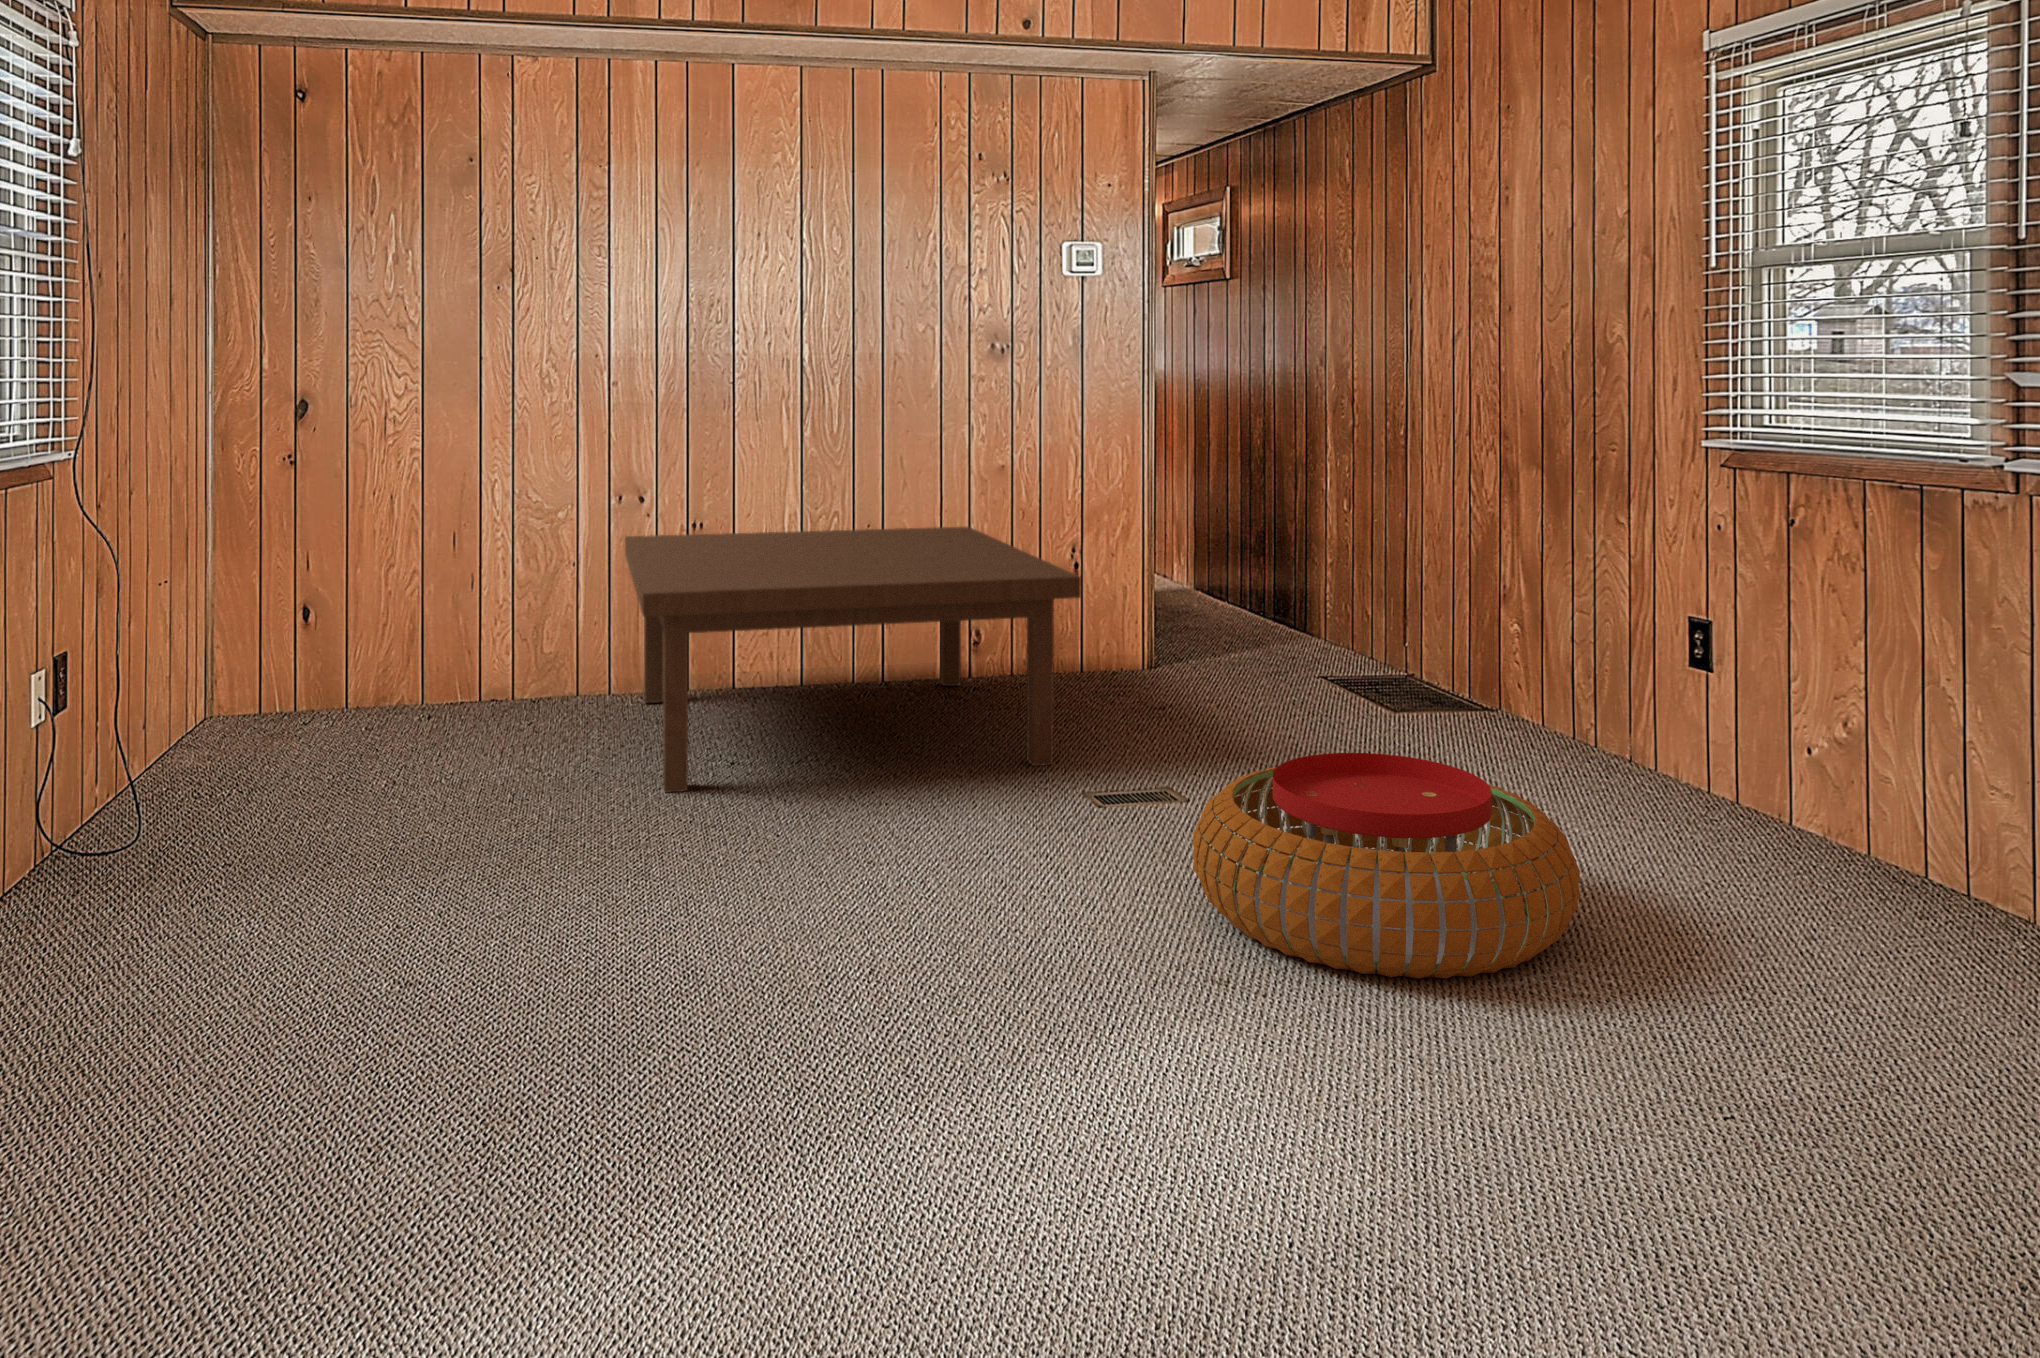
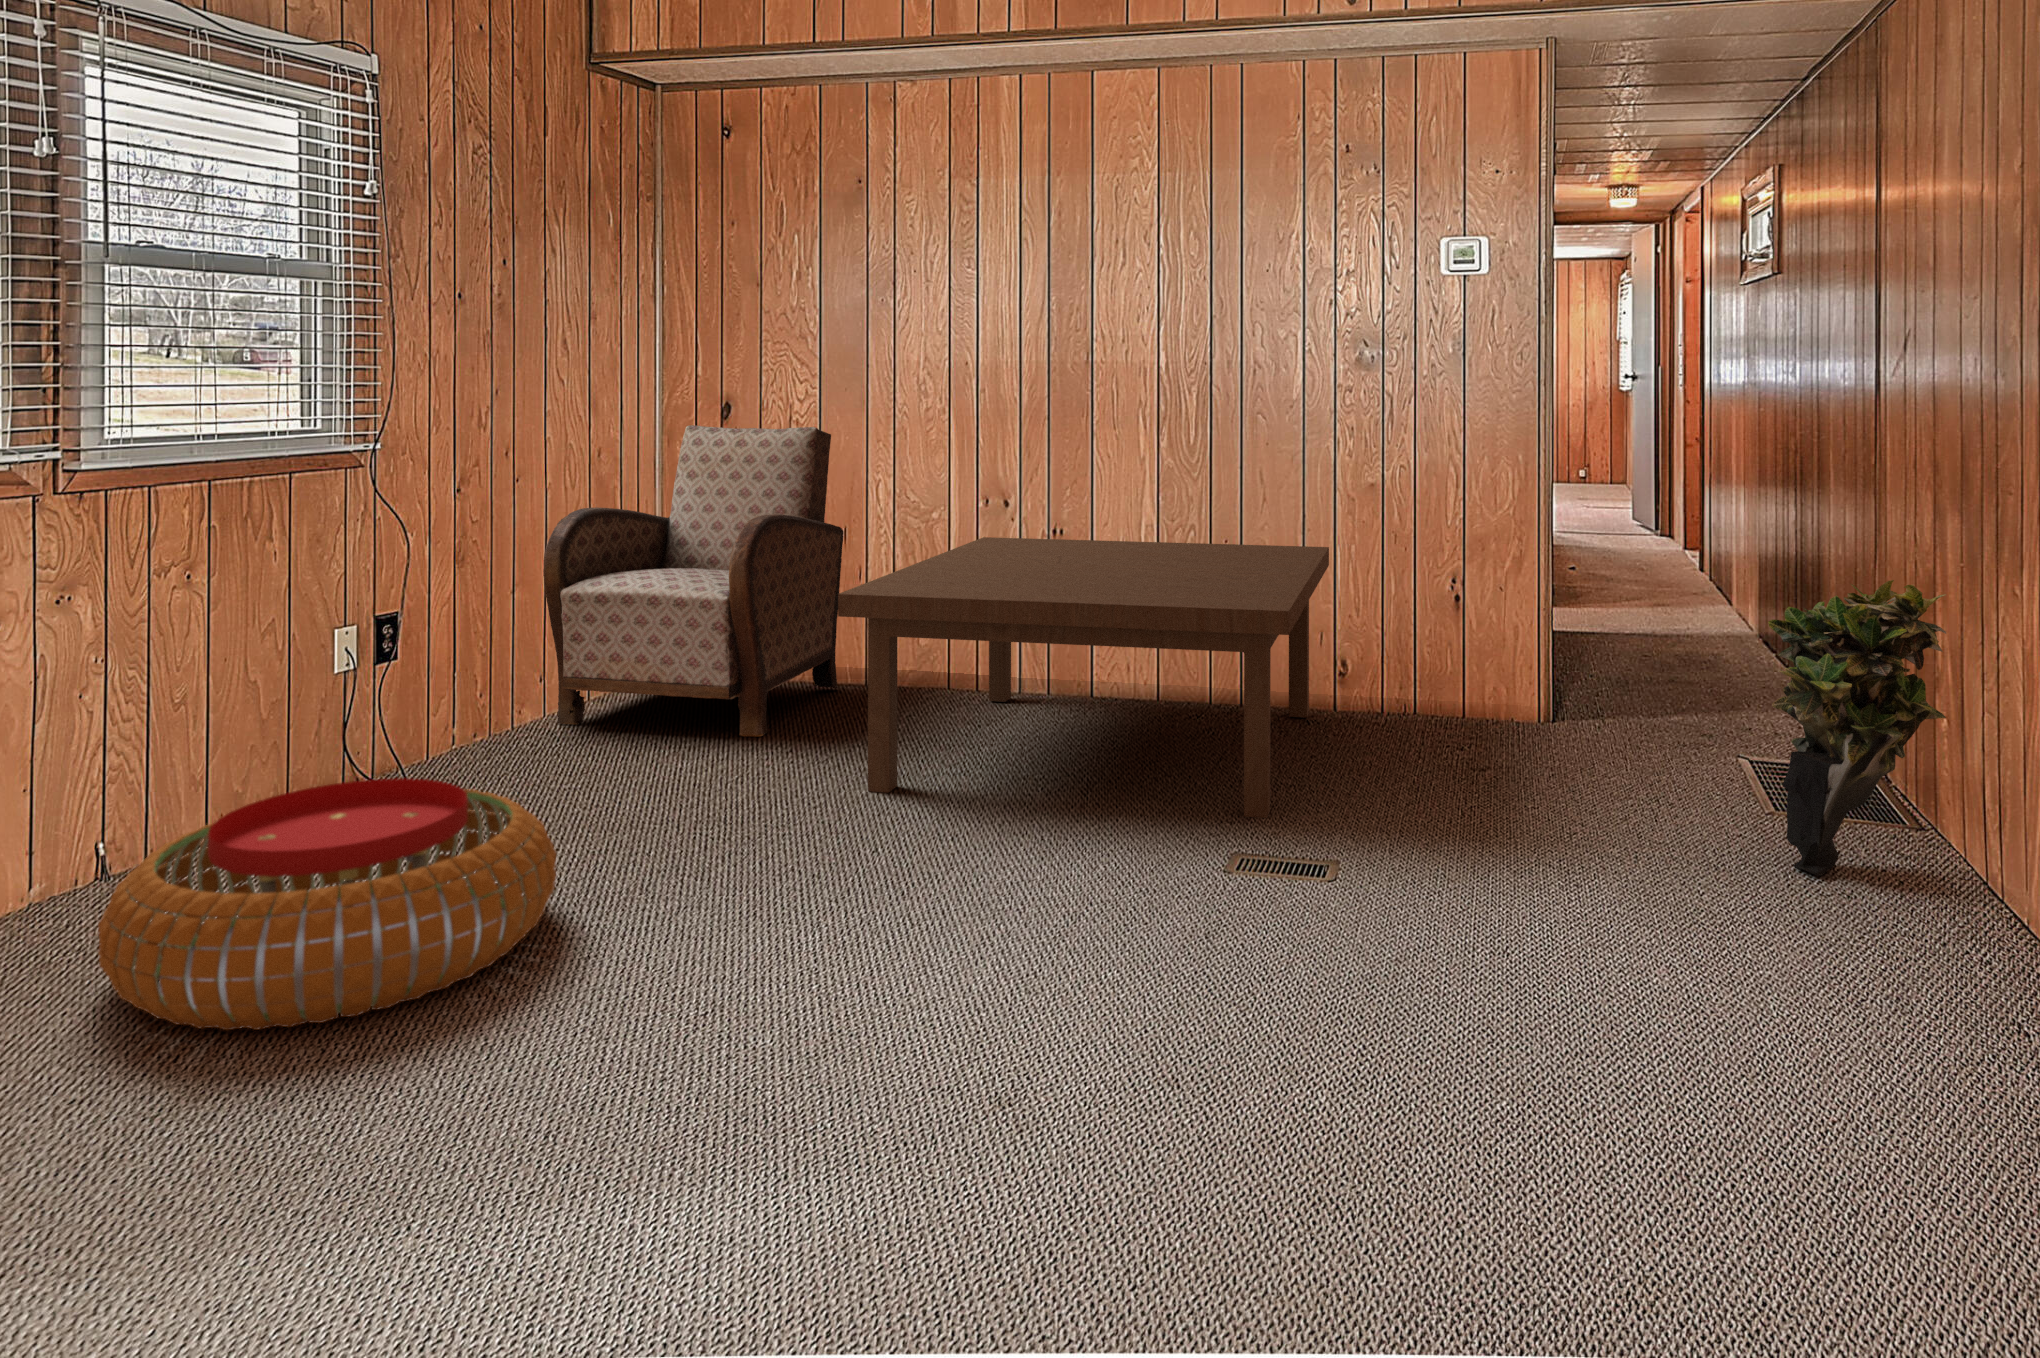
armchair: none [180,427,464,778] -> present [543,425,844,737]
potted plant: none [1422,520,1550,748] -> present [1768,580,1946,876]
pouf: present [1193,753,1580,979] -> present [98,778,556,1030]

